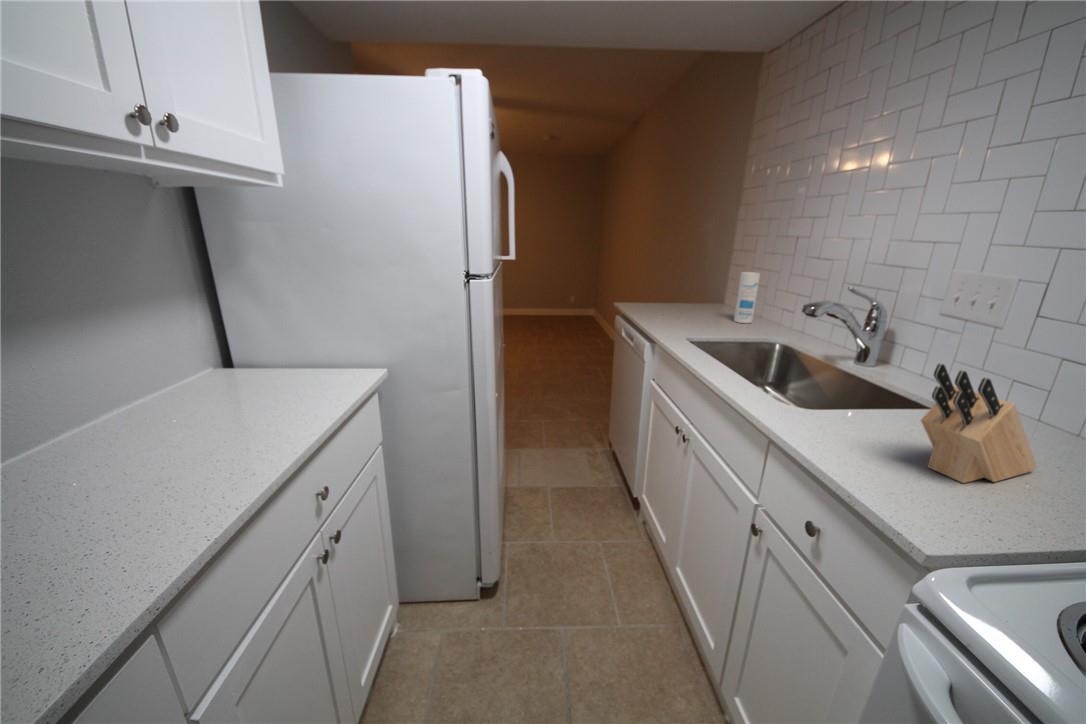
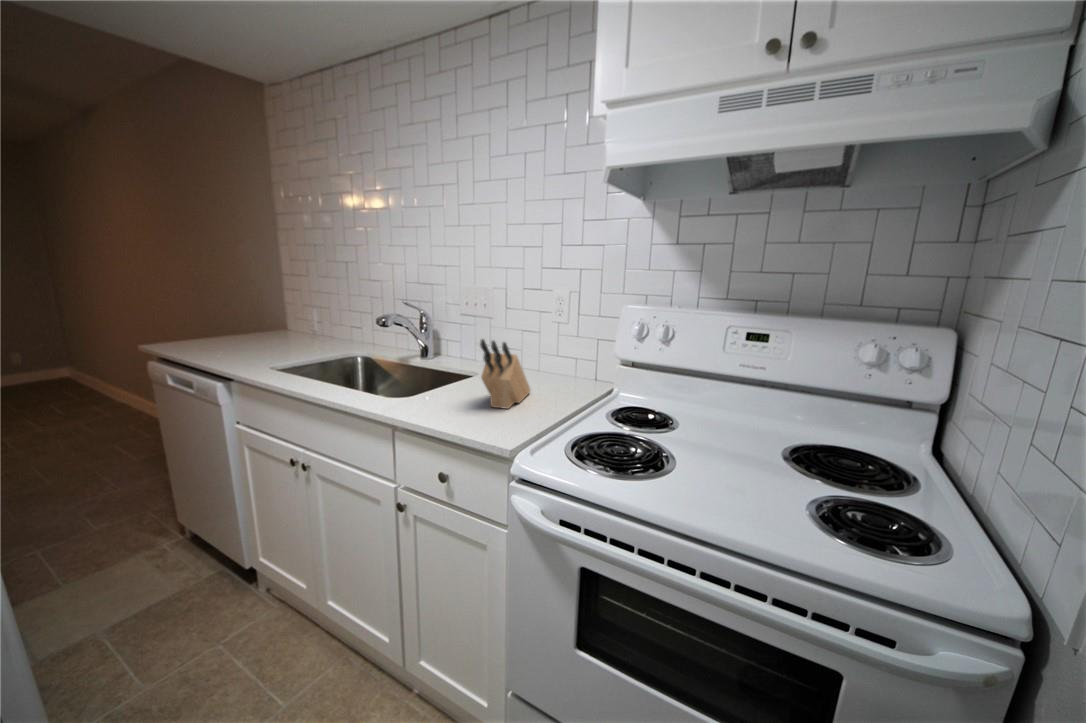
canister: present [734,272,760,323] -> none [303,295,327,345]

